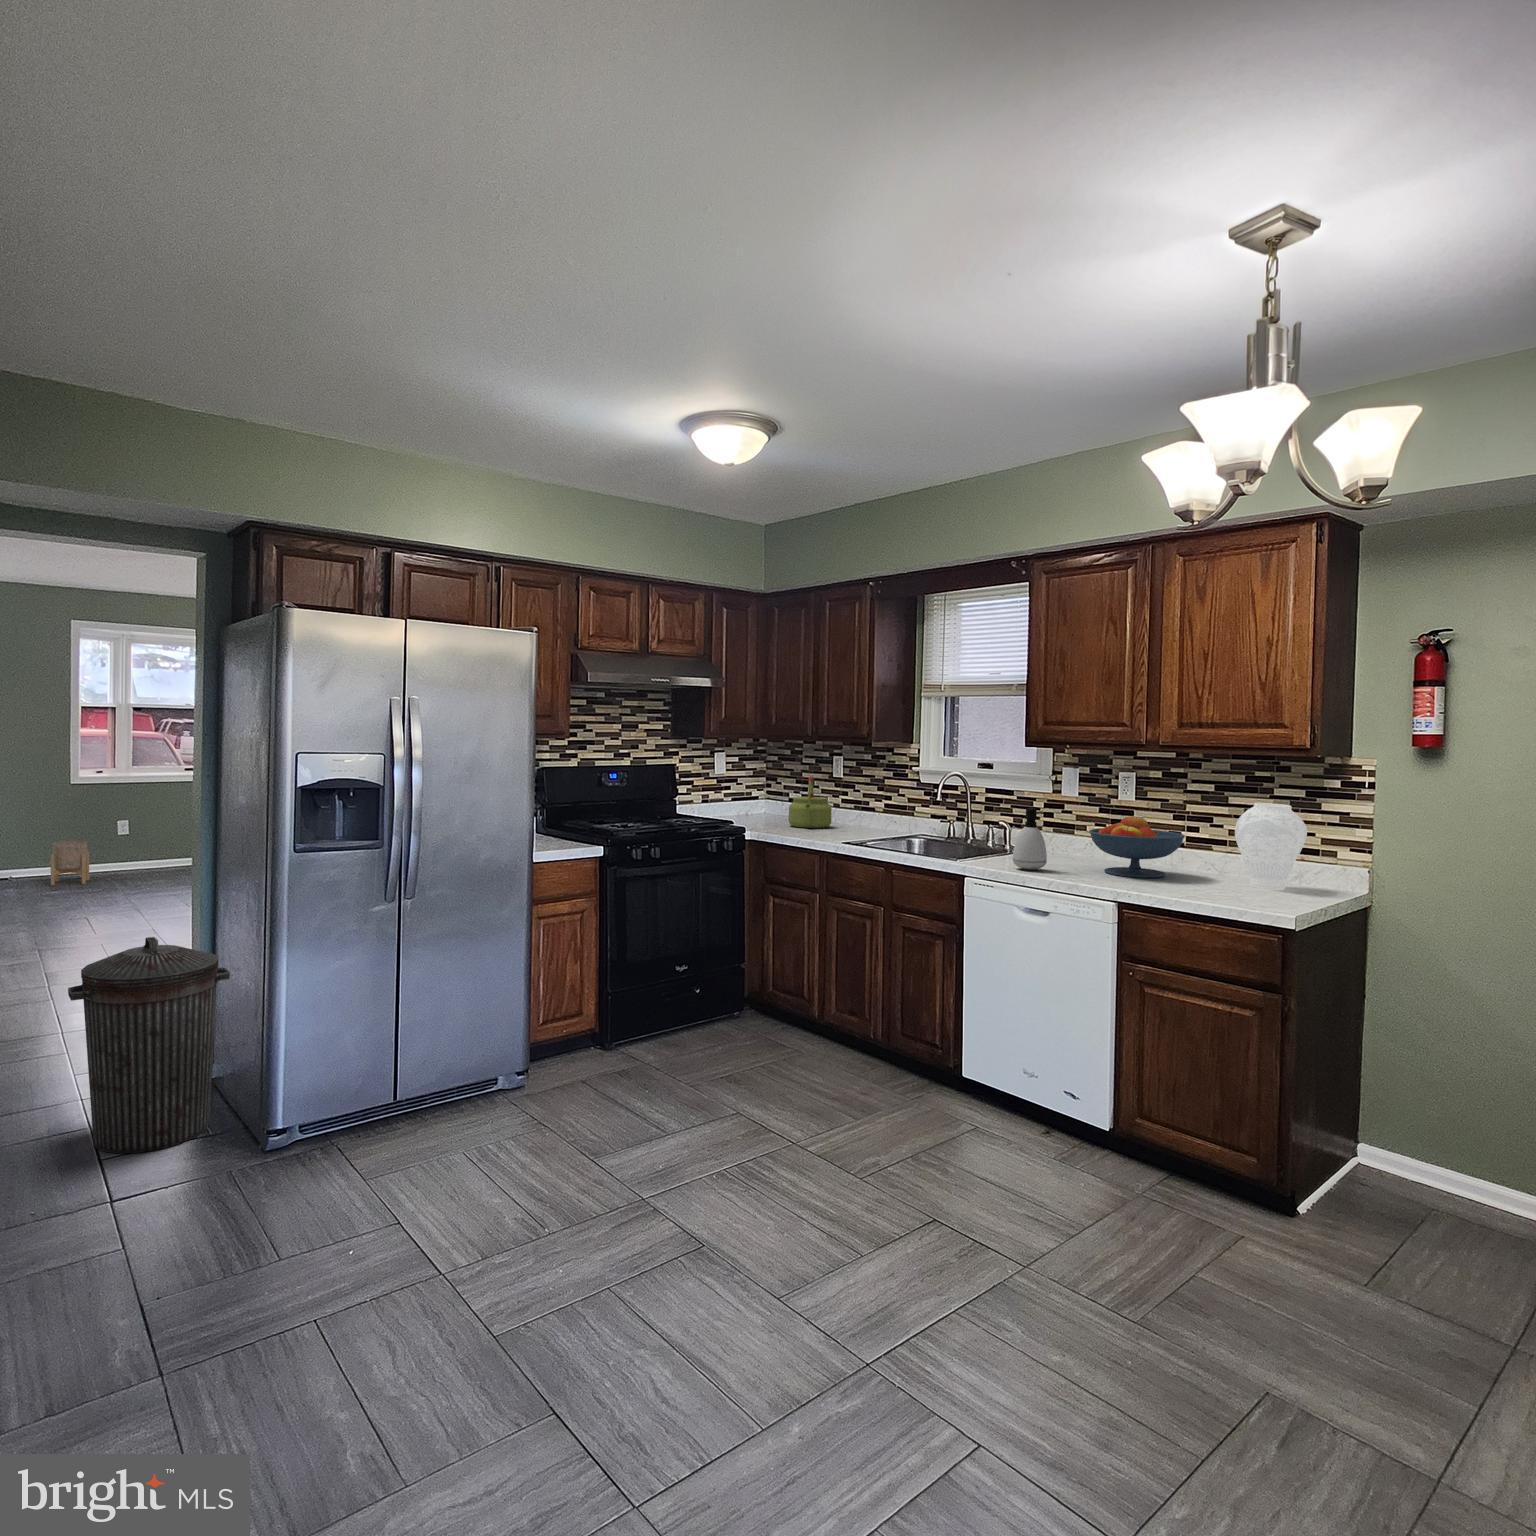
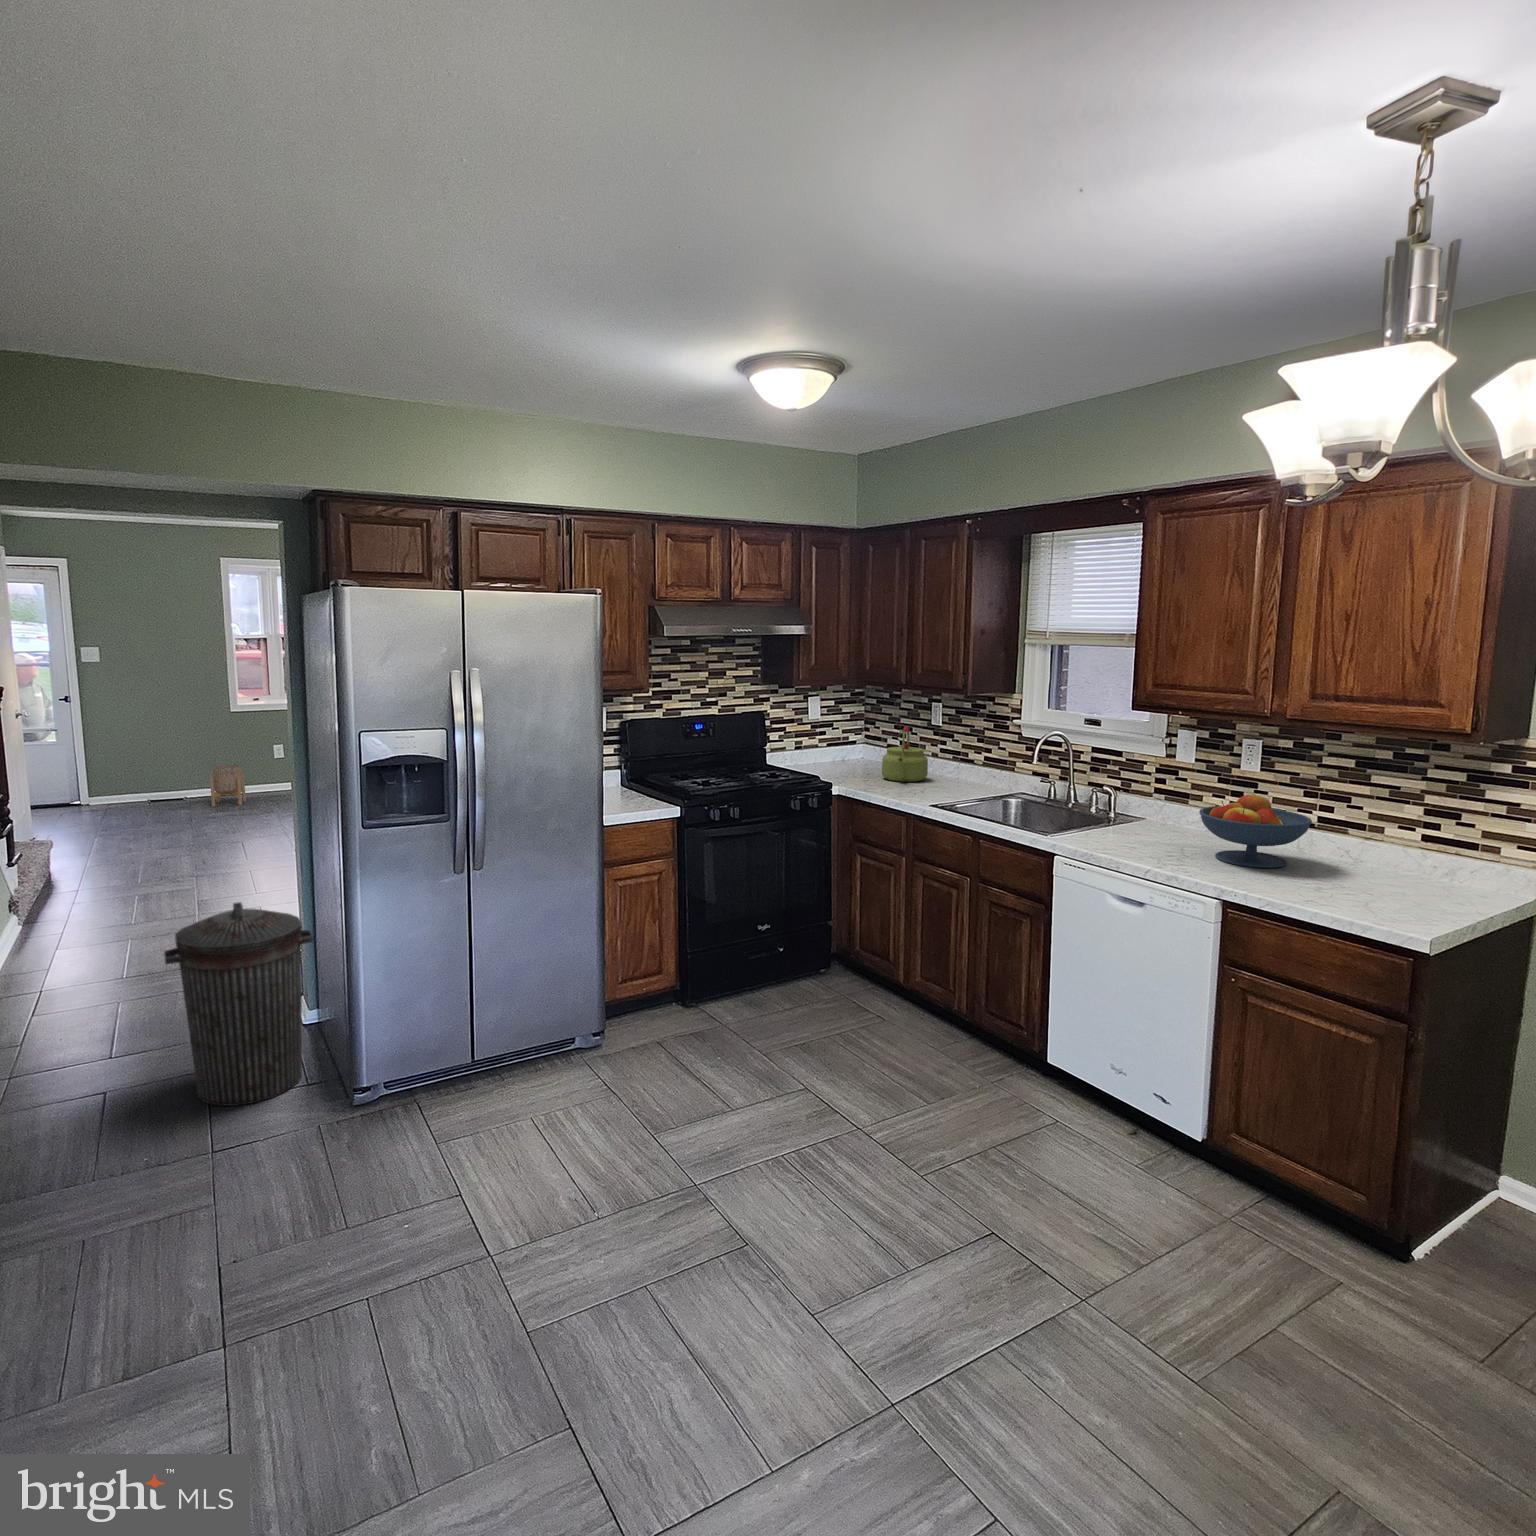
vase: present [1235,803,1307,890] -> none [1372,788,1462,890]
soap dispenser: present [1013,808,1047,870] -> none [1109,785,1148,853]

